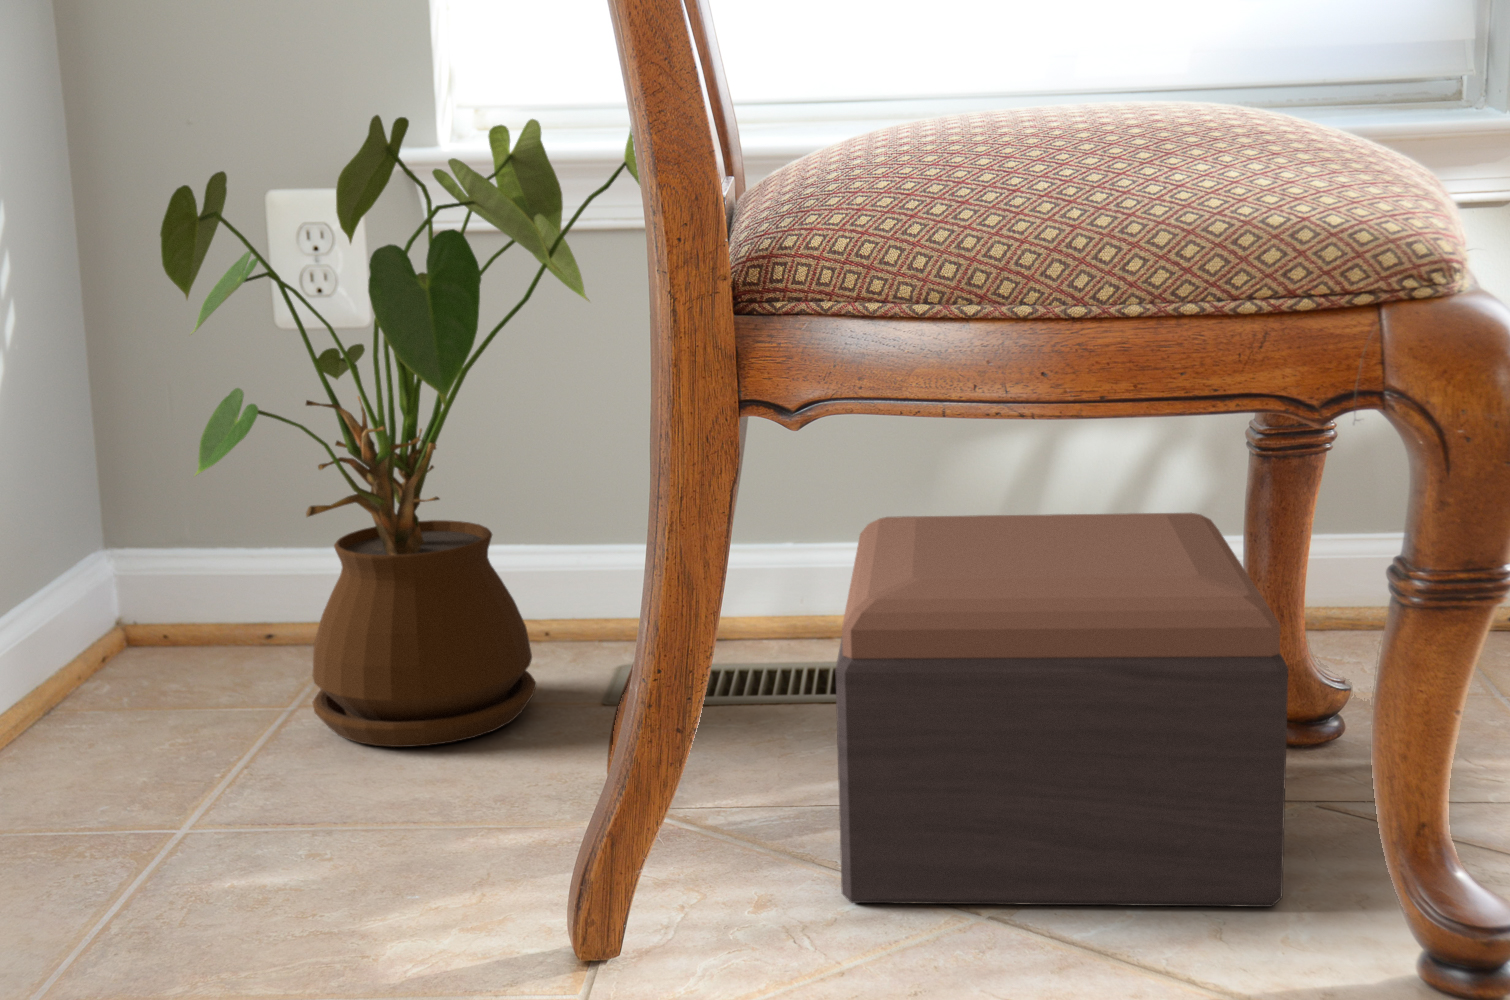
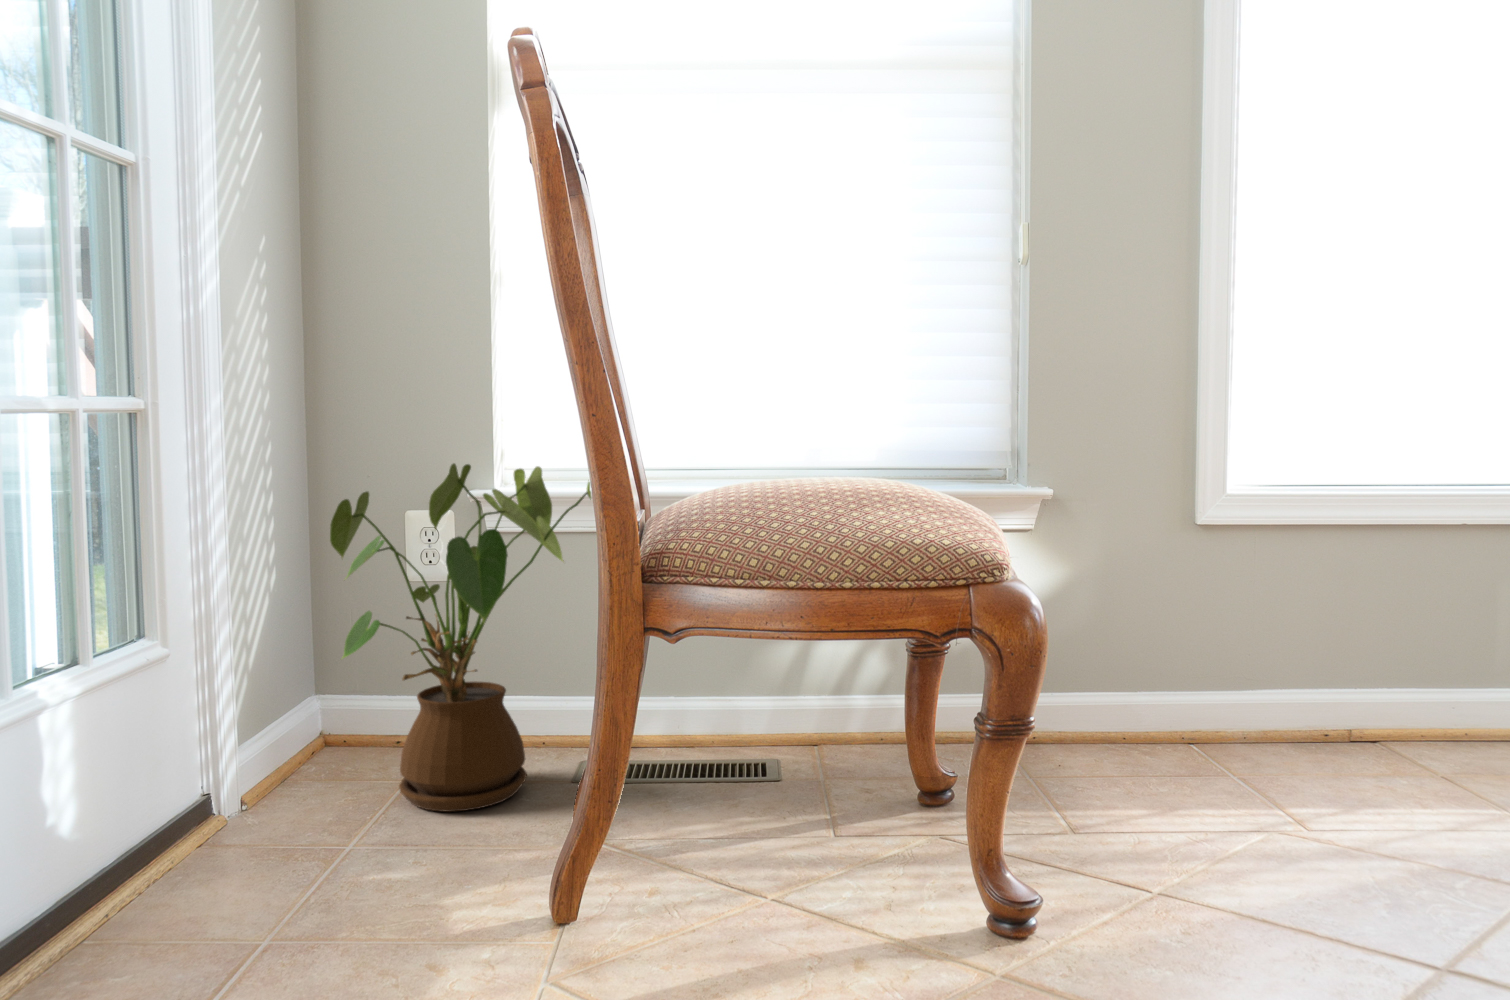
footstool: present [835,513,1288,907] -> none [692,683,929,902]

